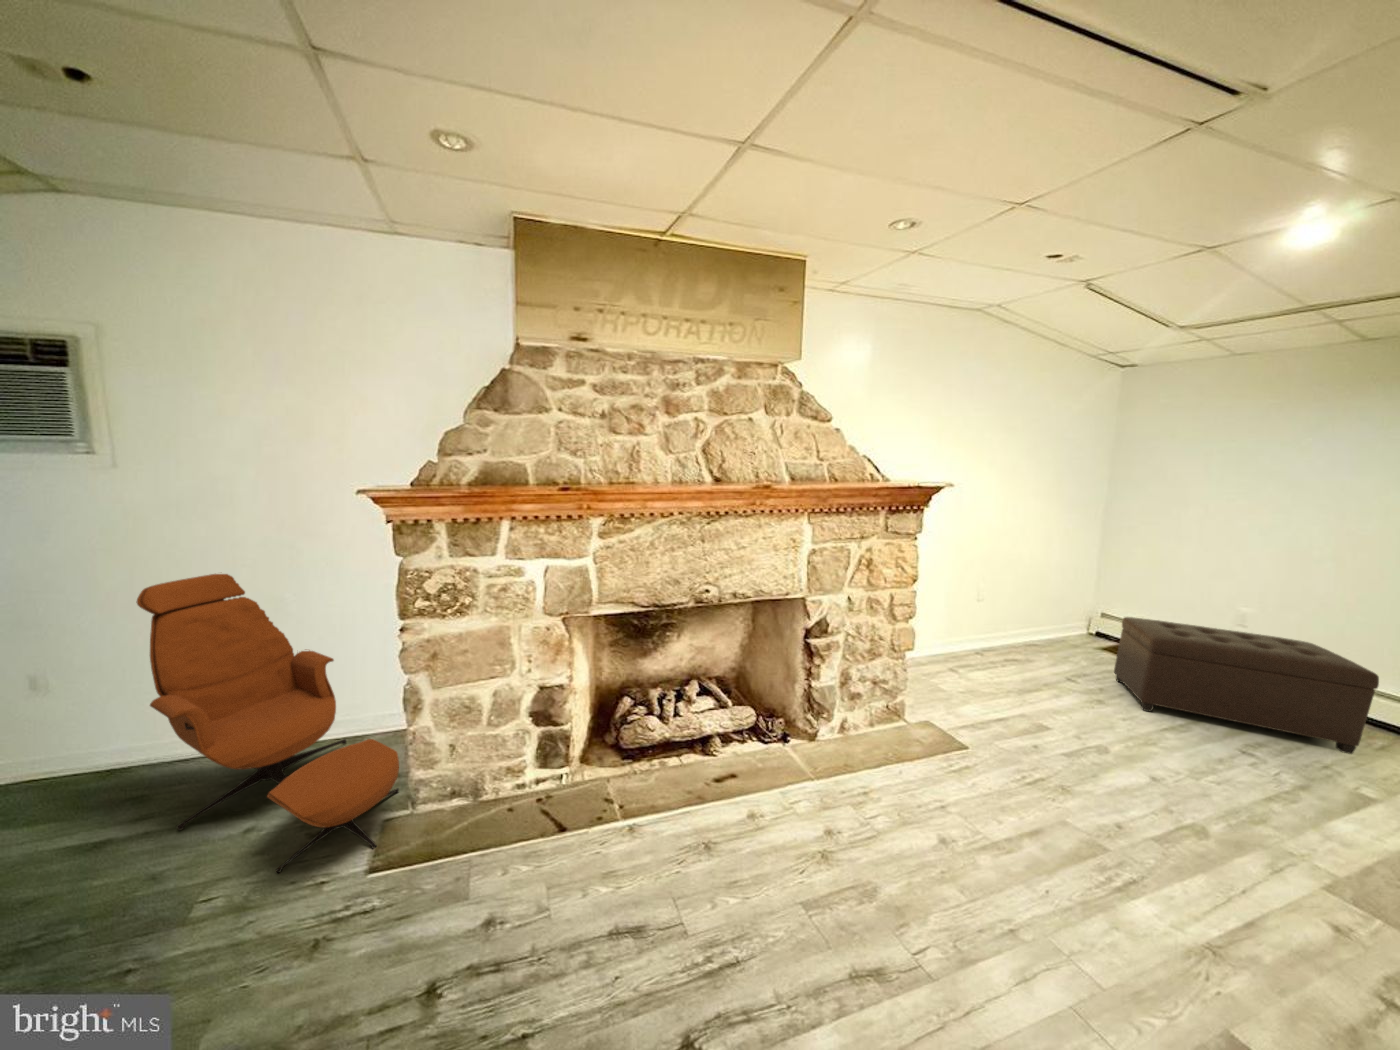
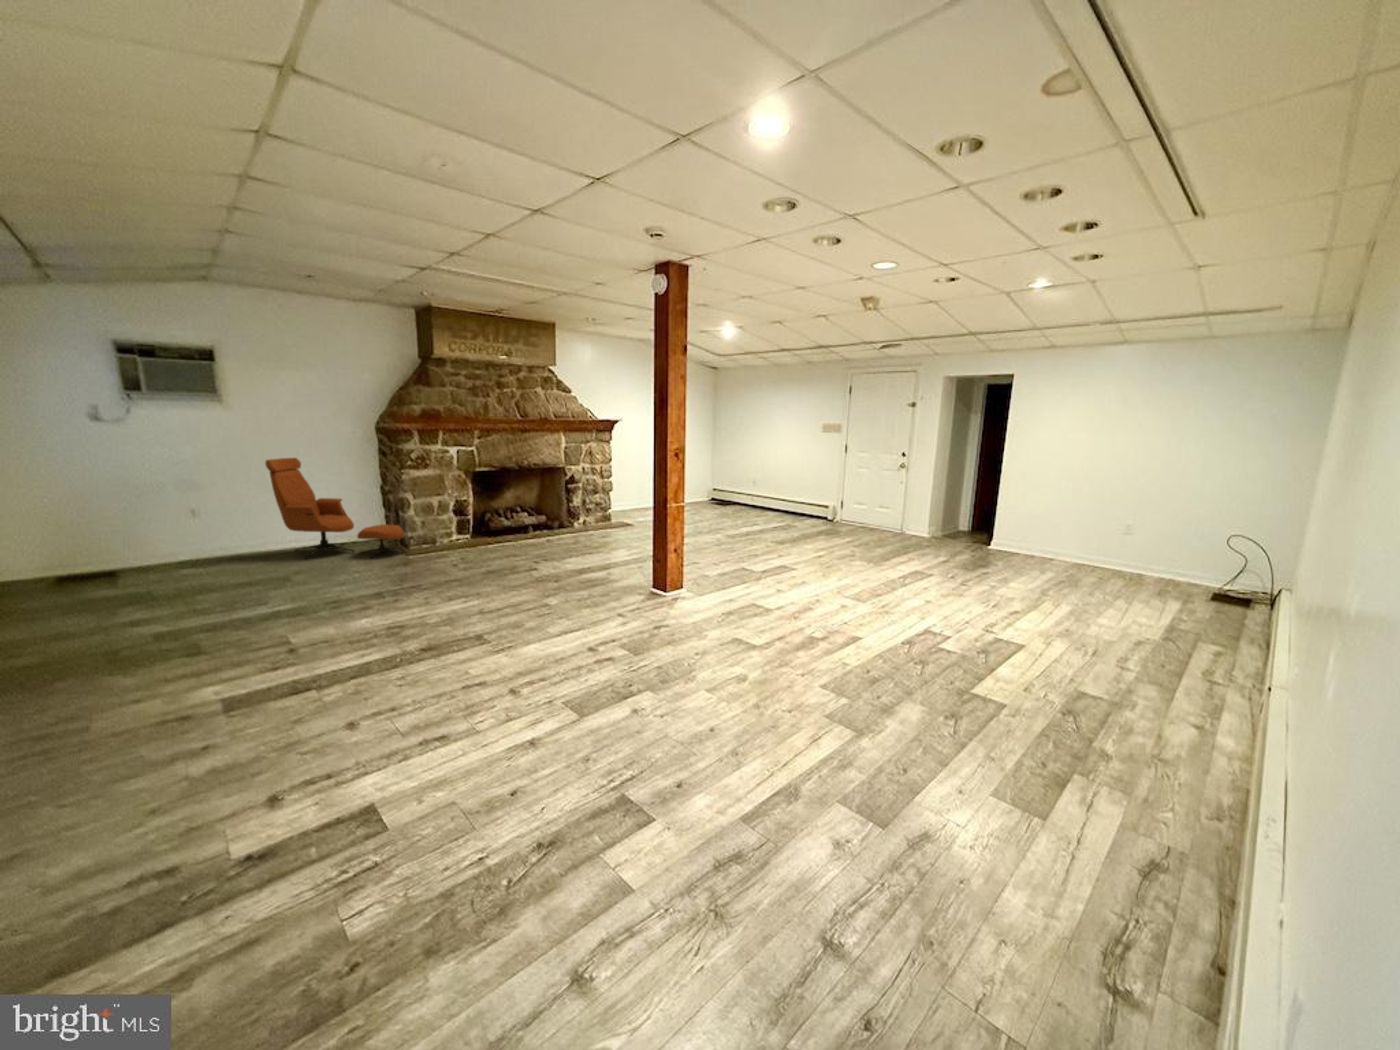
ottoman: present [1114,617,1379,754] -> none [708,482,766,518]

